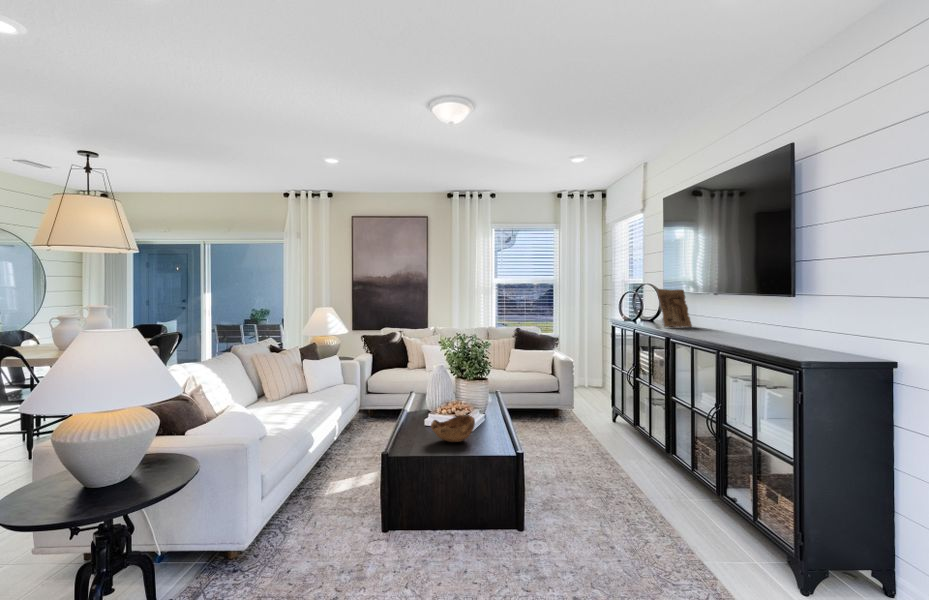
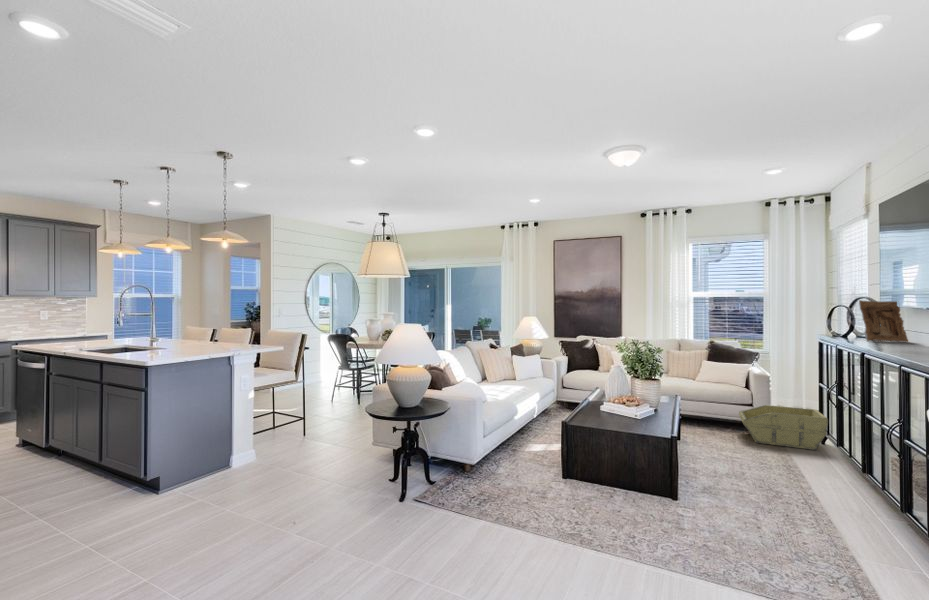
storage bin: none [549,392,625,433] -> present [739,405,828,450]
wooden bowl: present [431,415,475,442] -> none [602,403,640,423]

